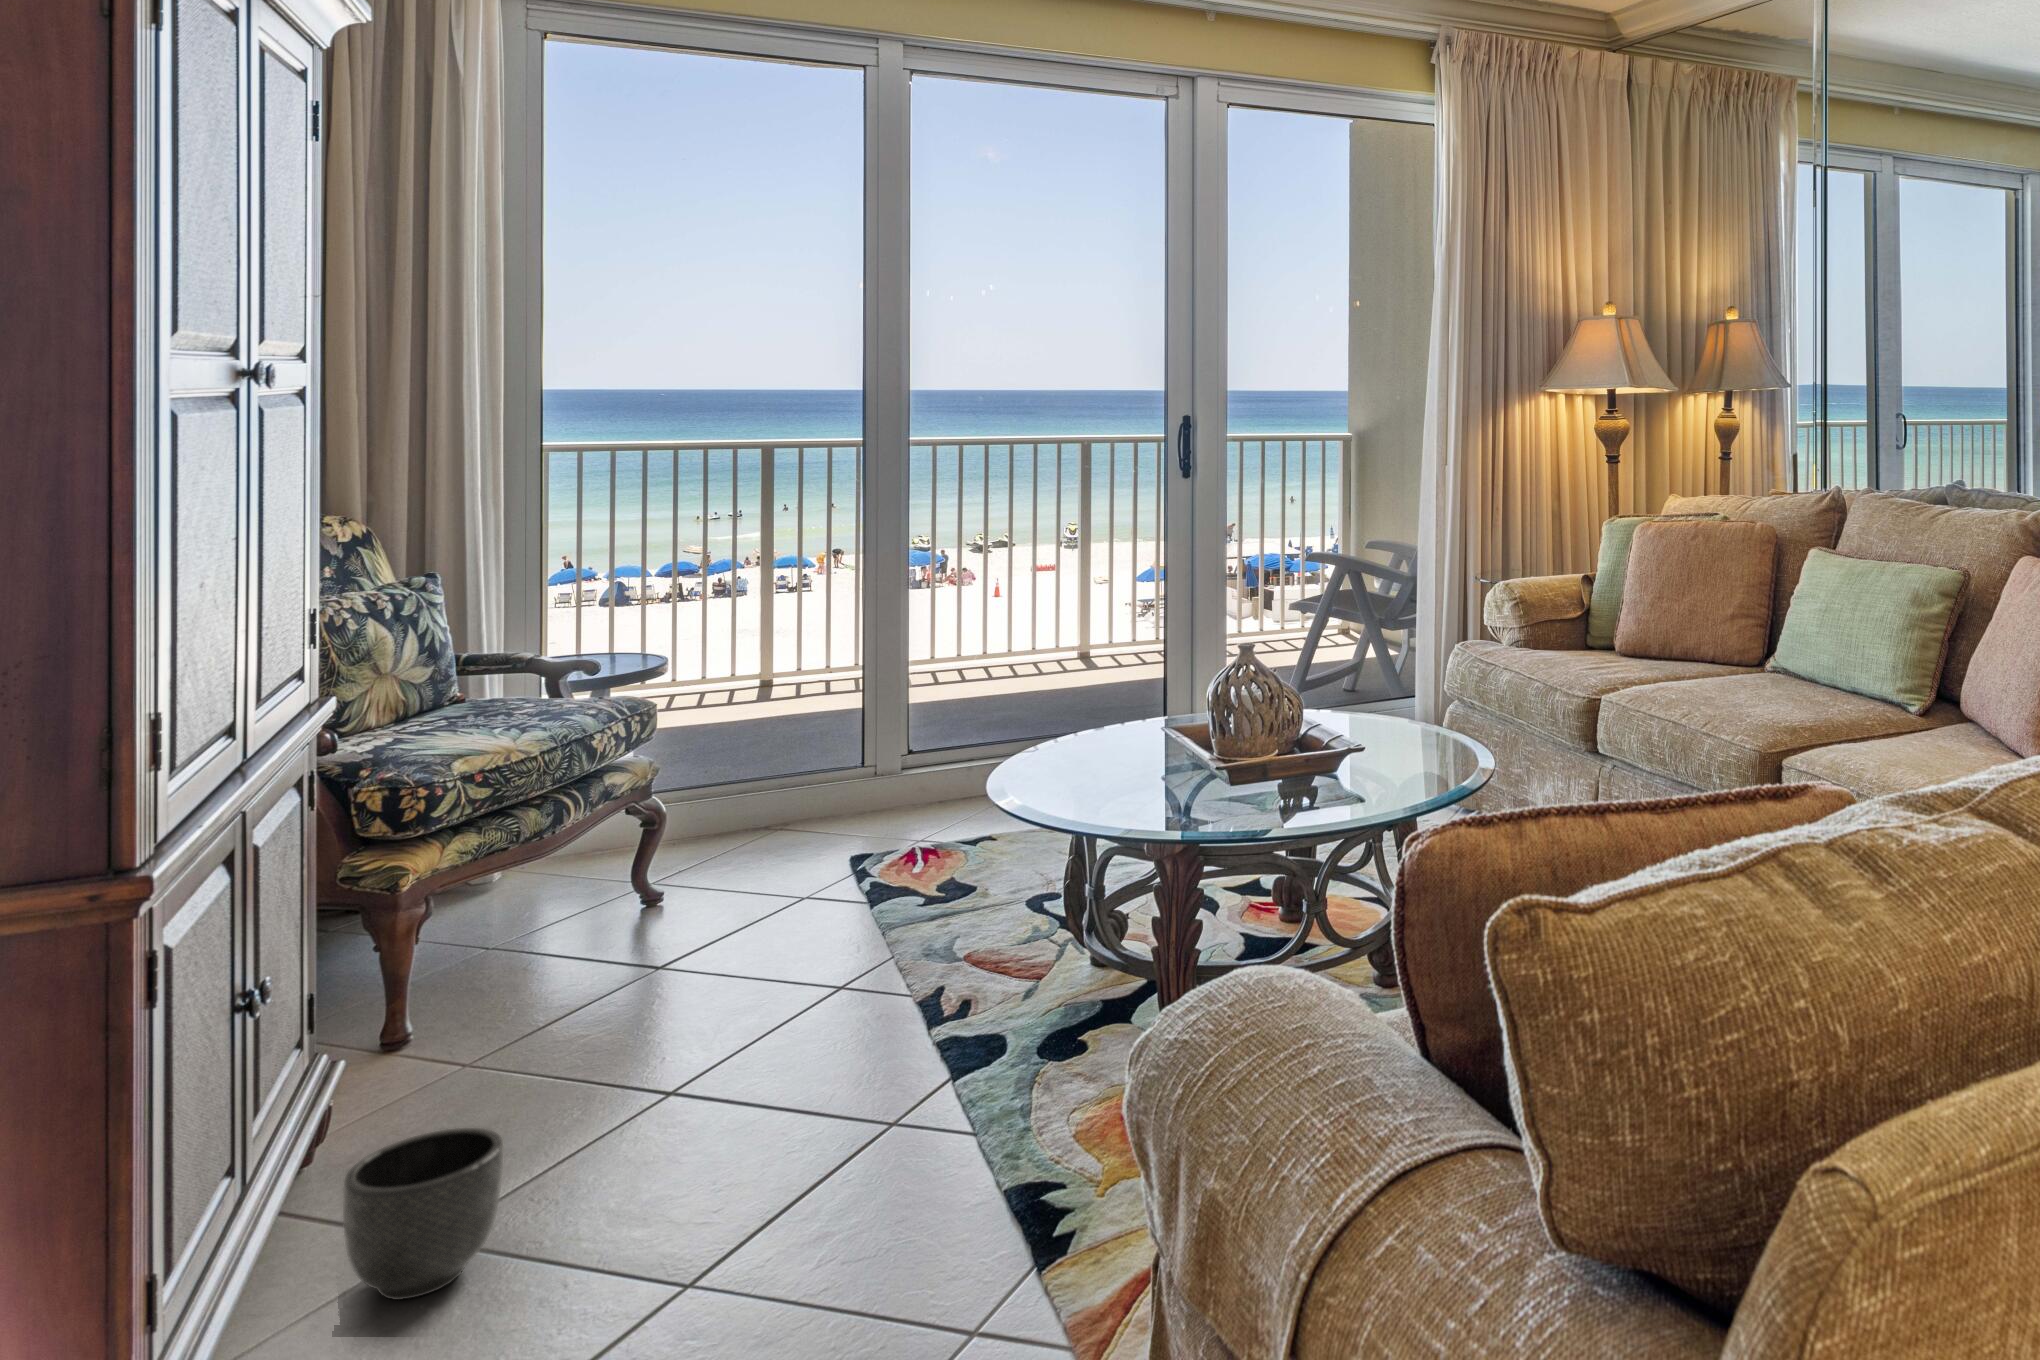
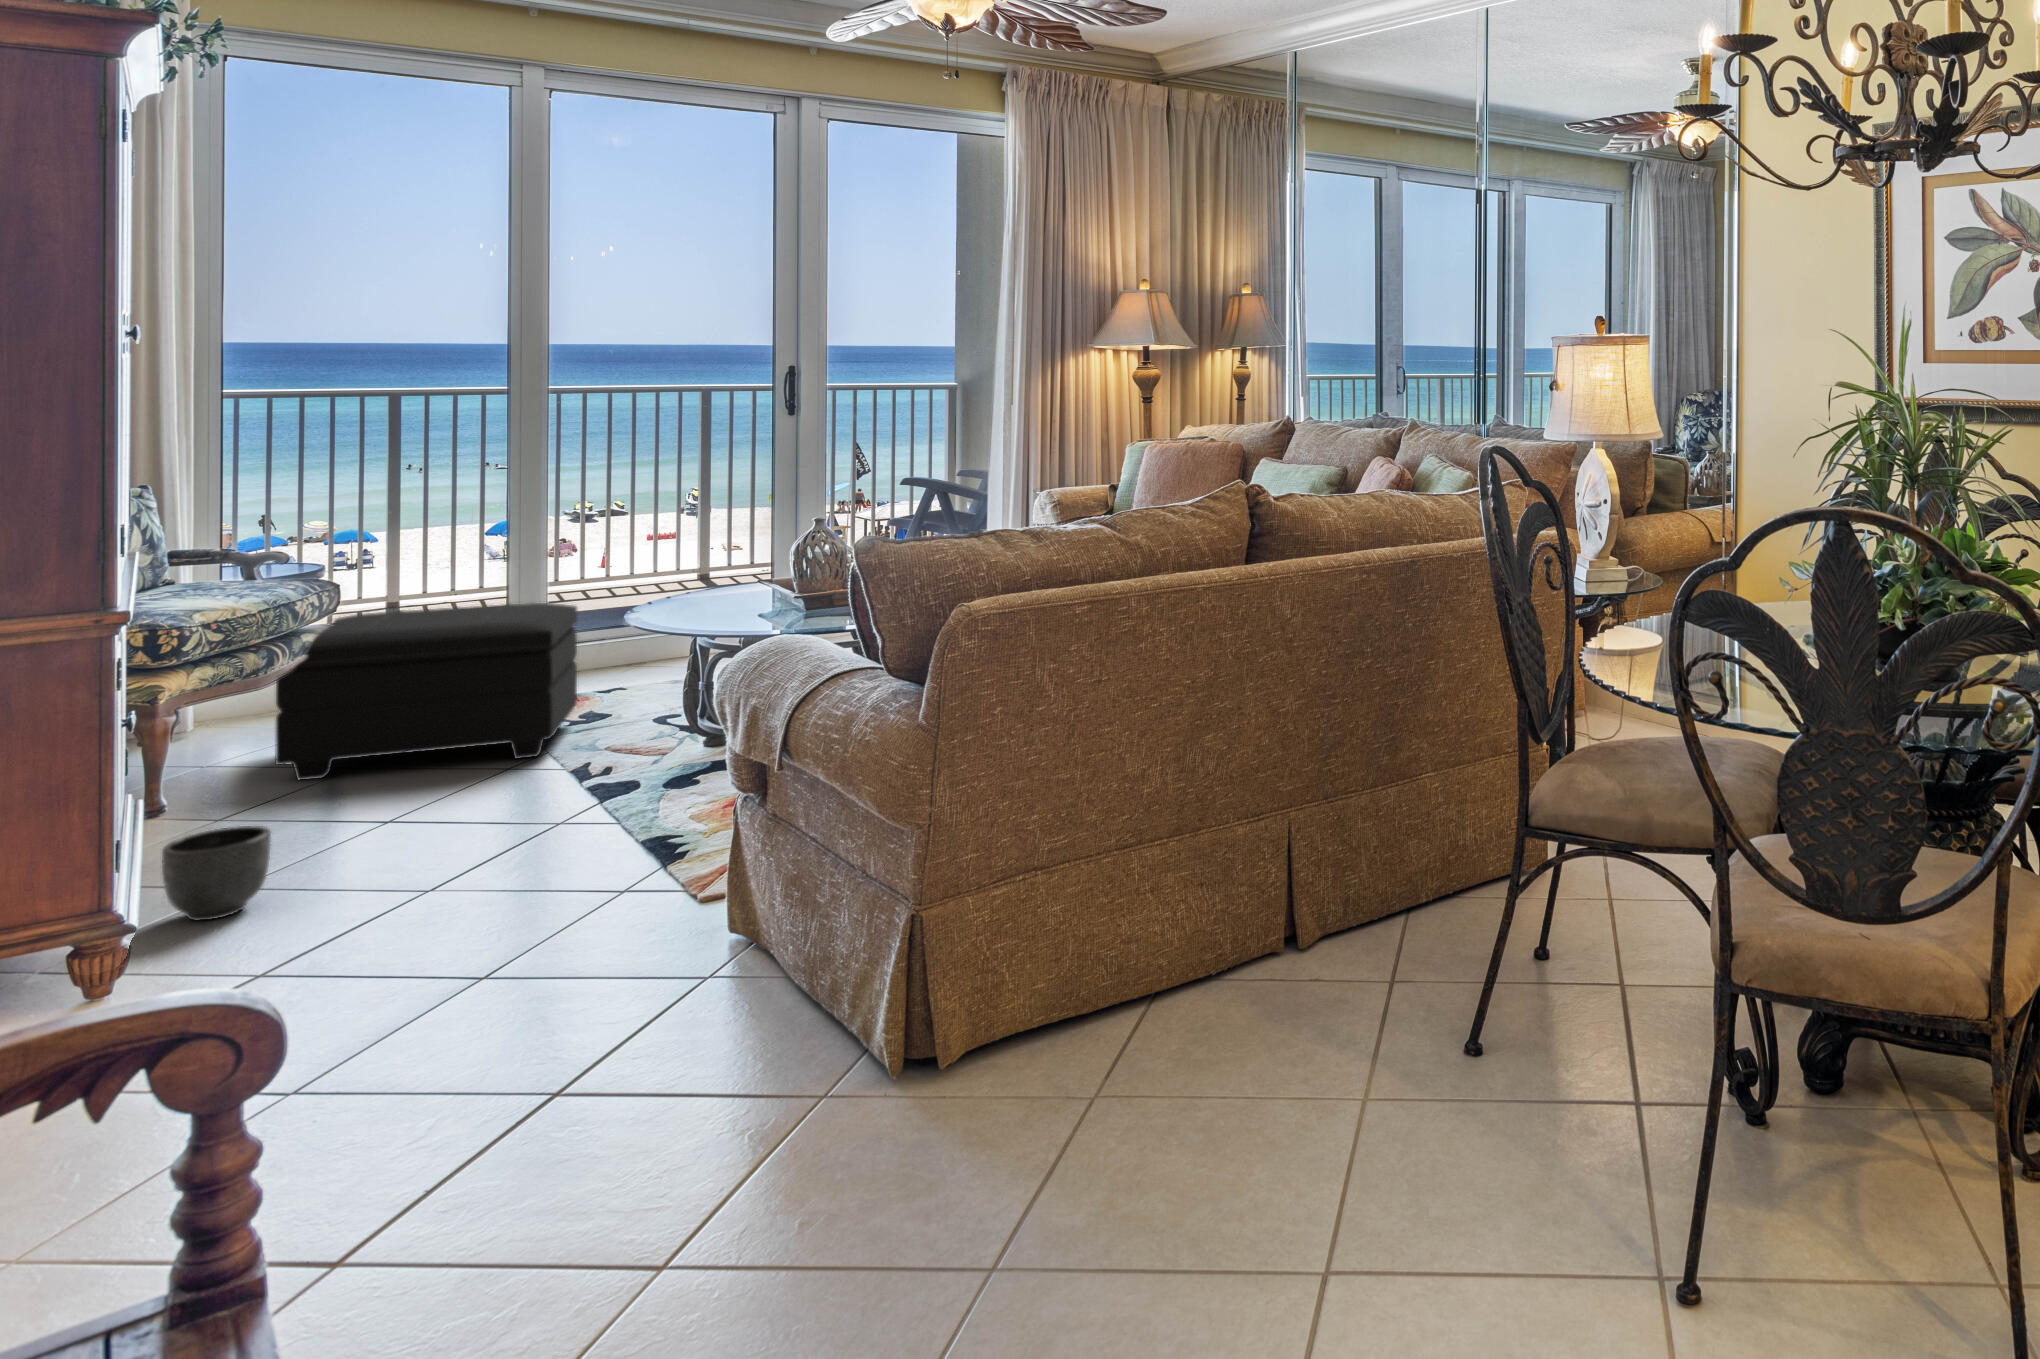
footstool: none [567,733,940,981] -> present [275,603,577,780]

